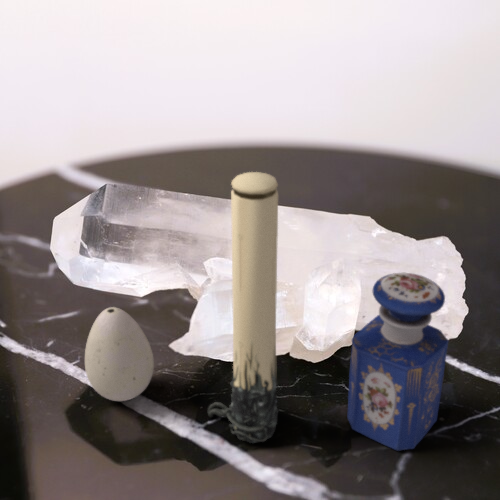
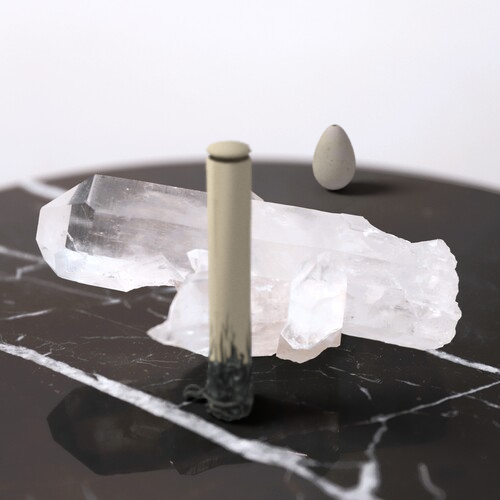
perfume bottle: present [348,273,448,451] -> none [324,246,422,425]
decorative egg: present [85,307,154,401] -> present [313,124,356,190]

